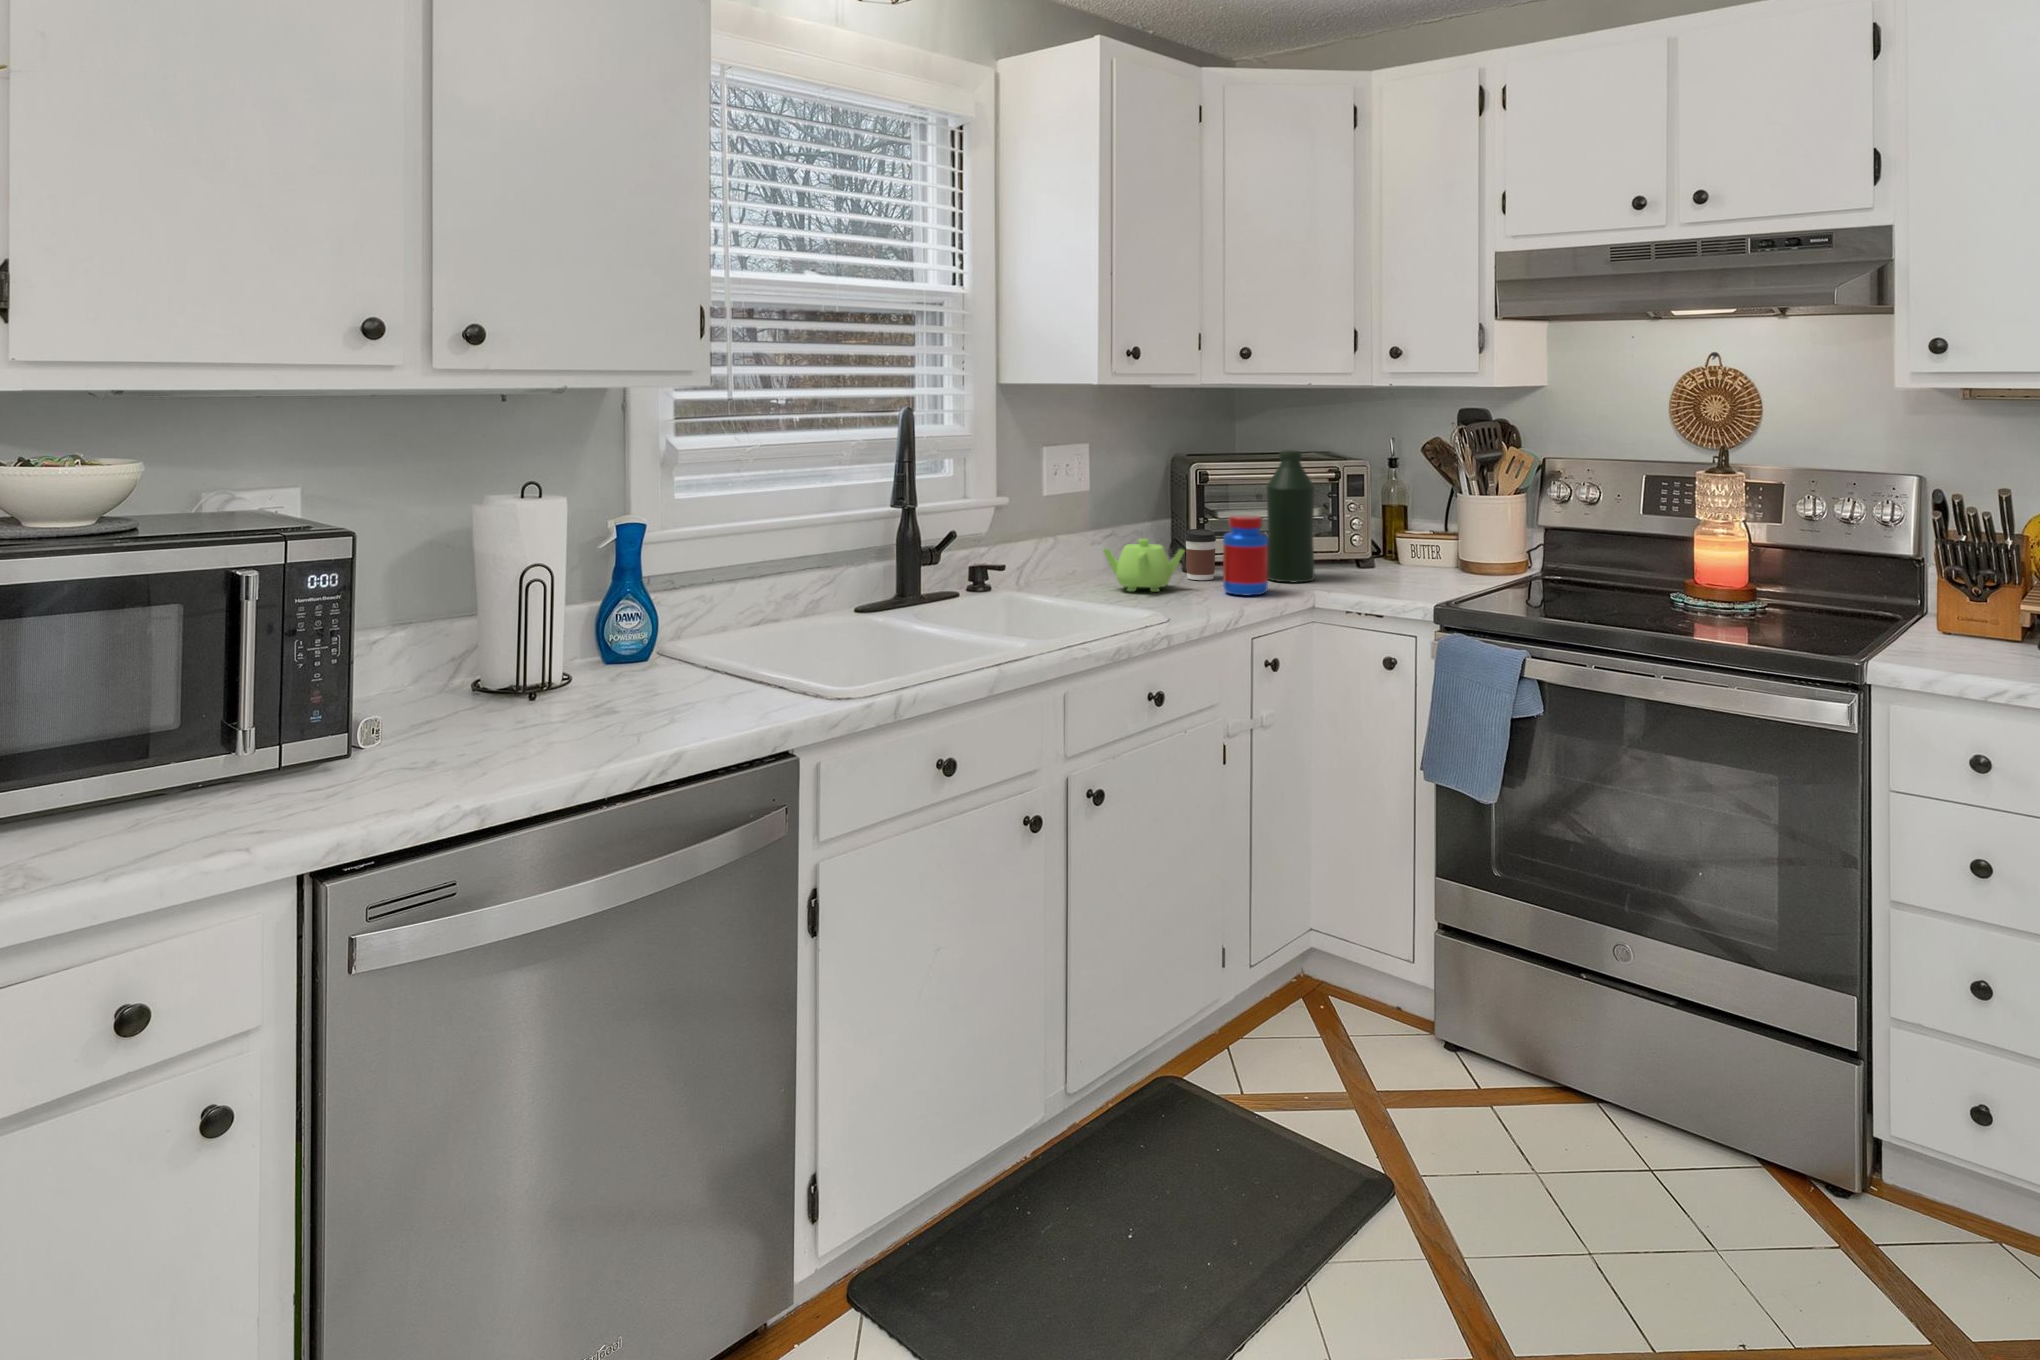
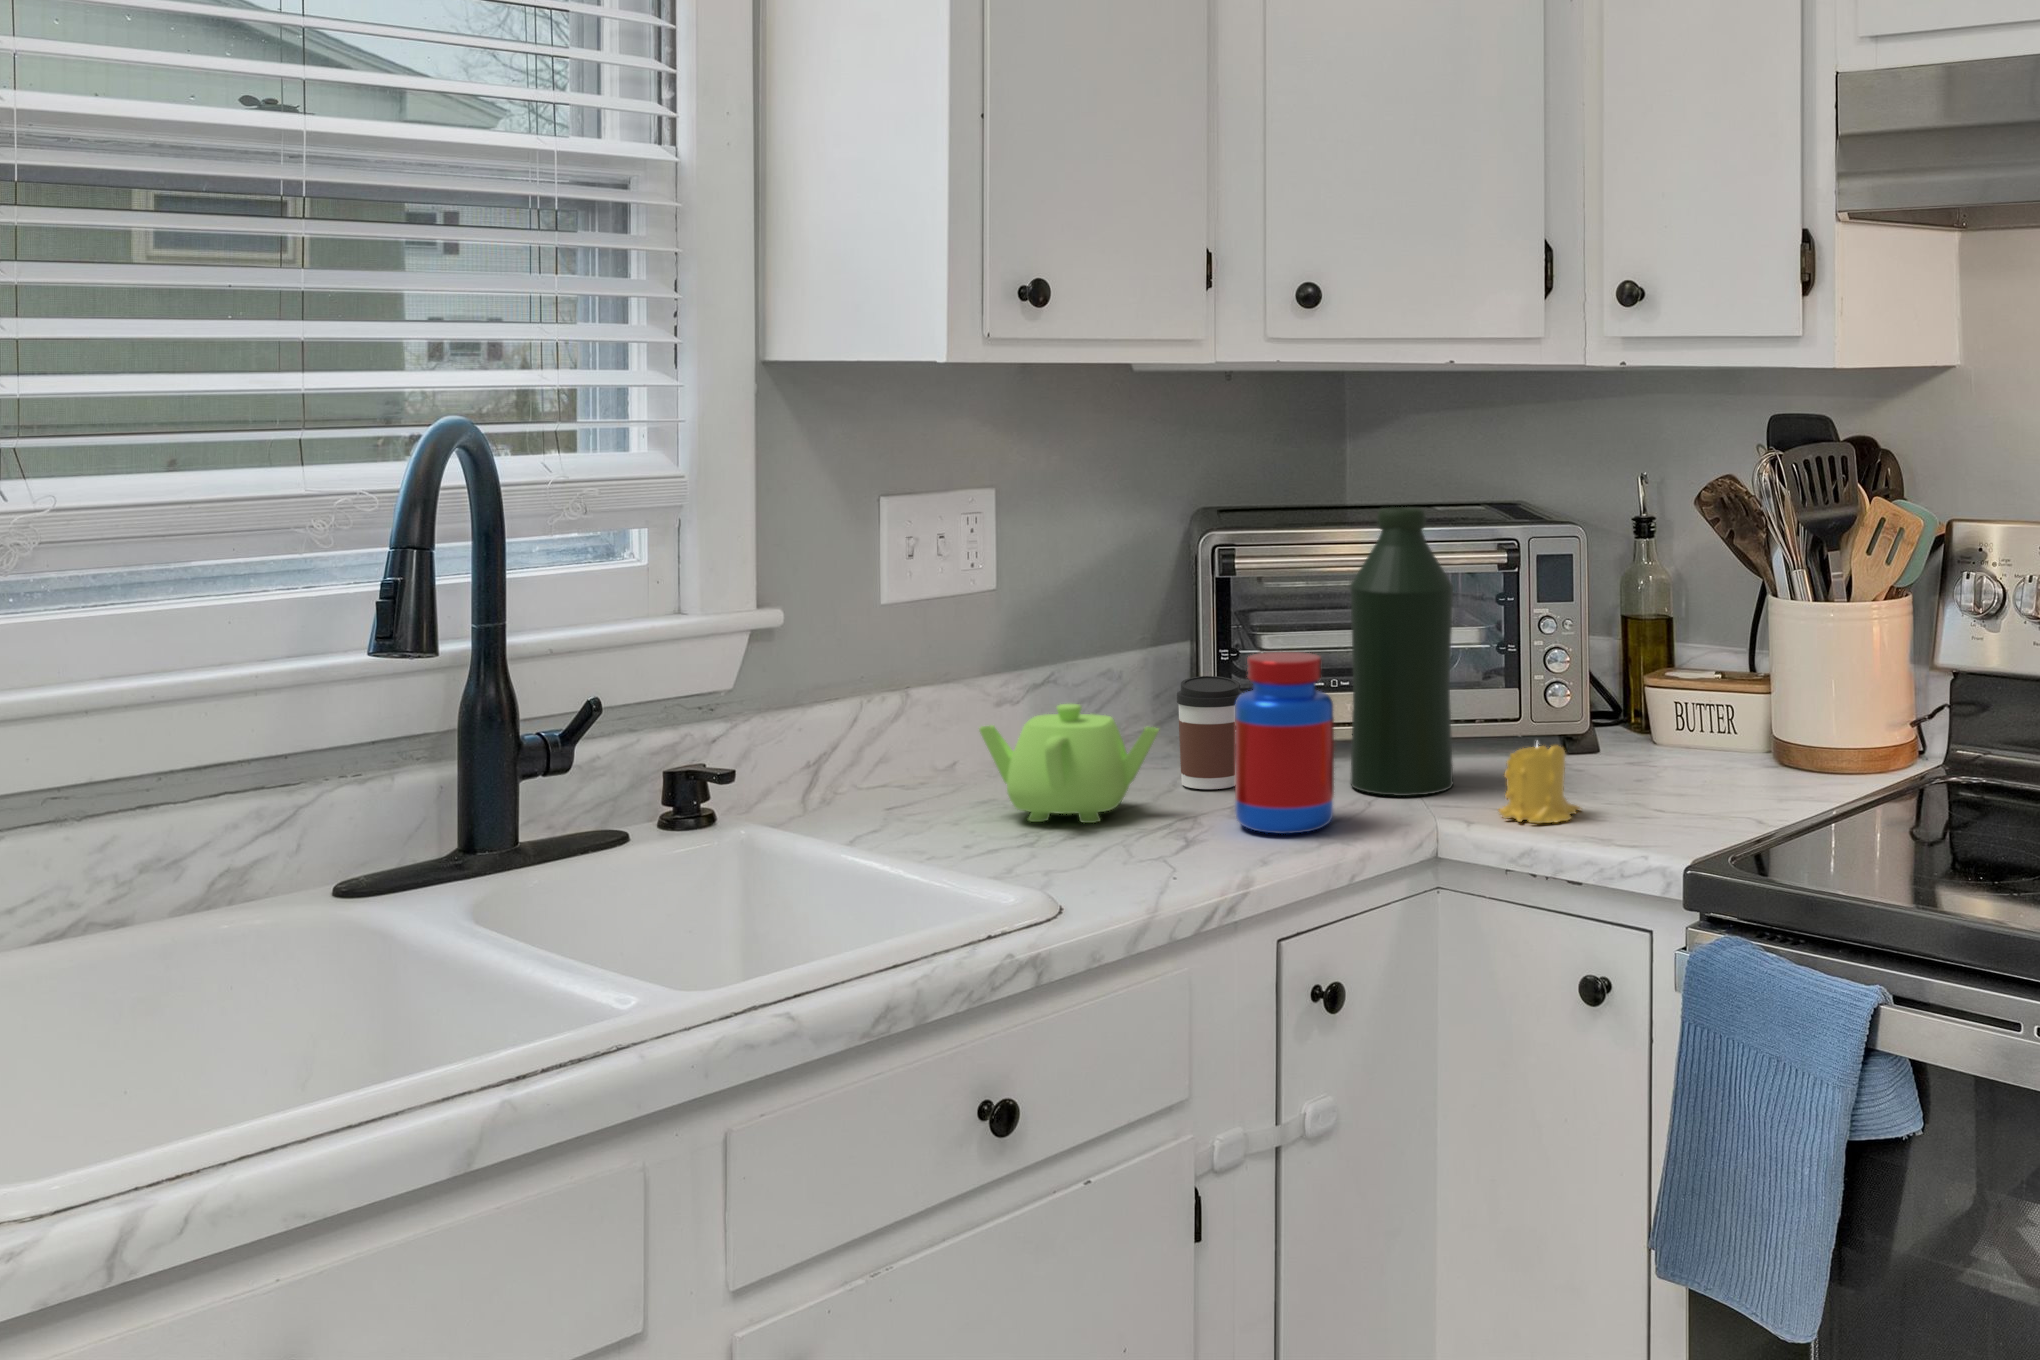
candle: none [1341,554,1379,592] -> present [1499,745,1581,823]

